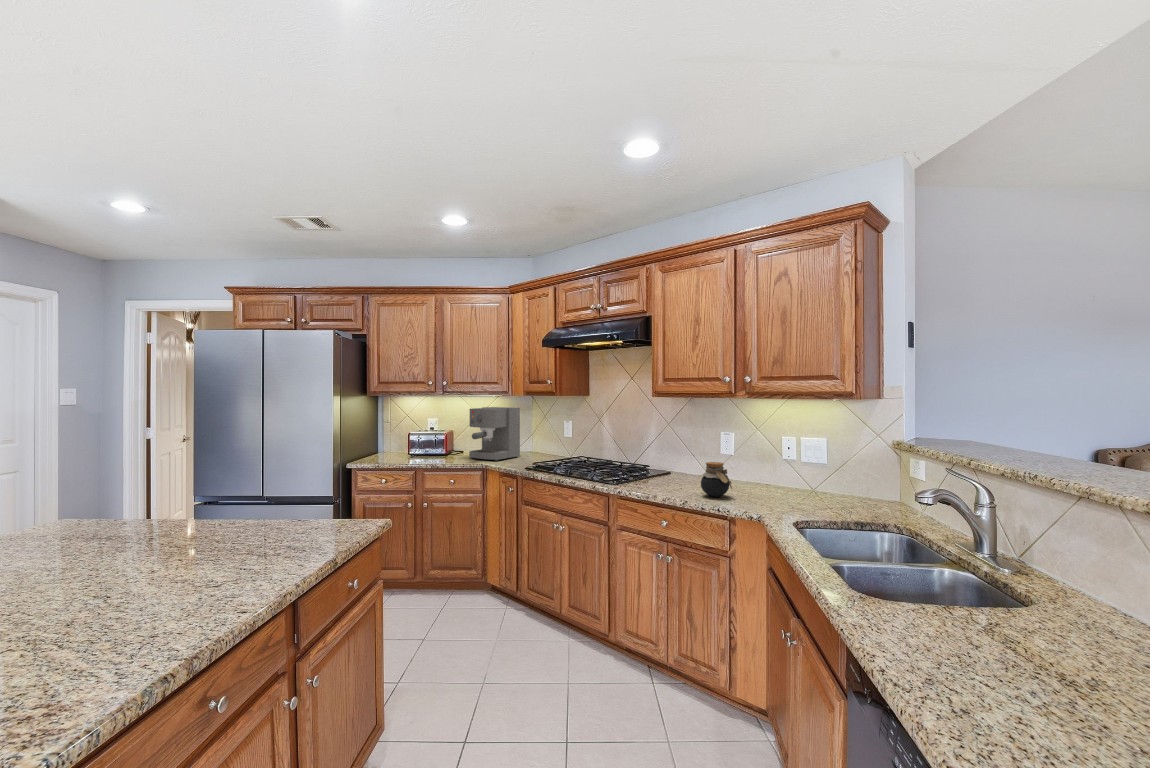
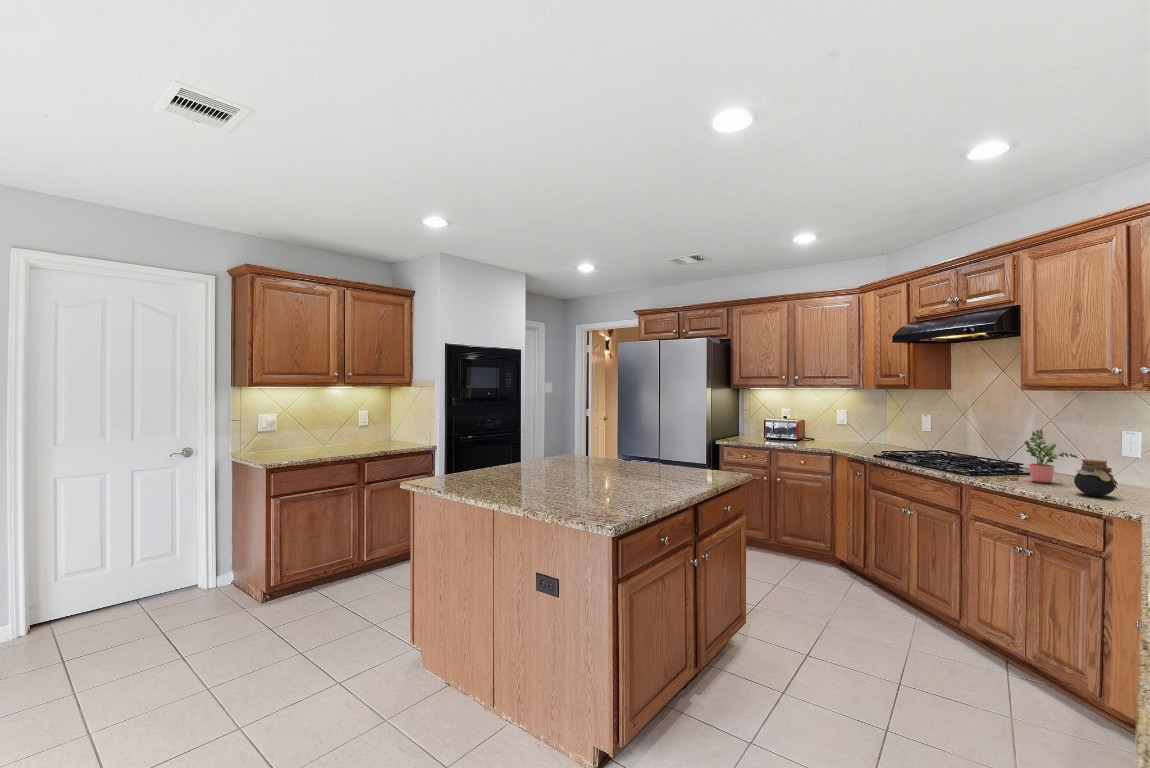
coffee maker: present [469,407,520,461] -> none [820,400,871,448]
potted plant: none [659,435,697,486] -> present [1024,430,1078,483]

